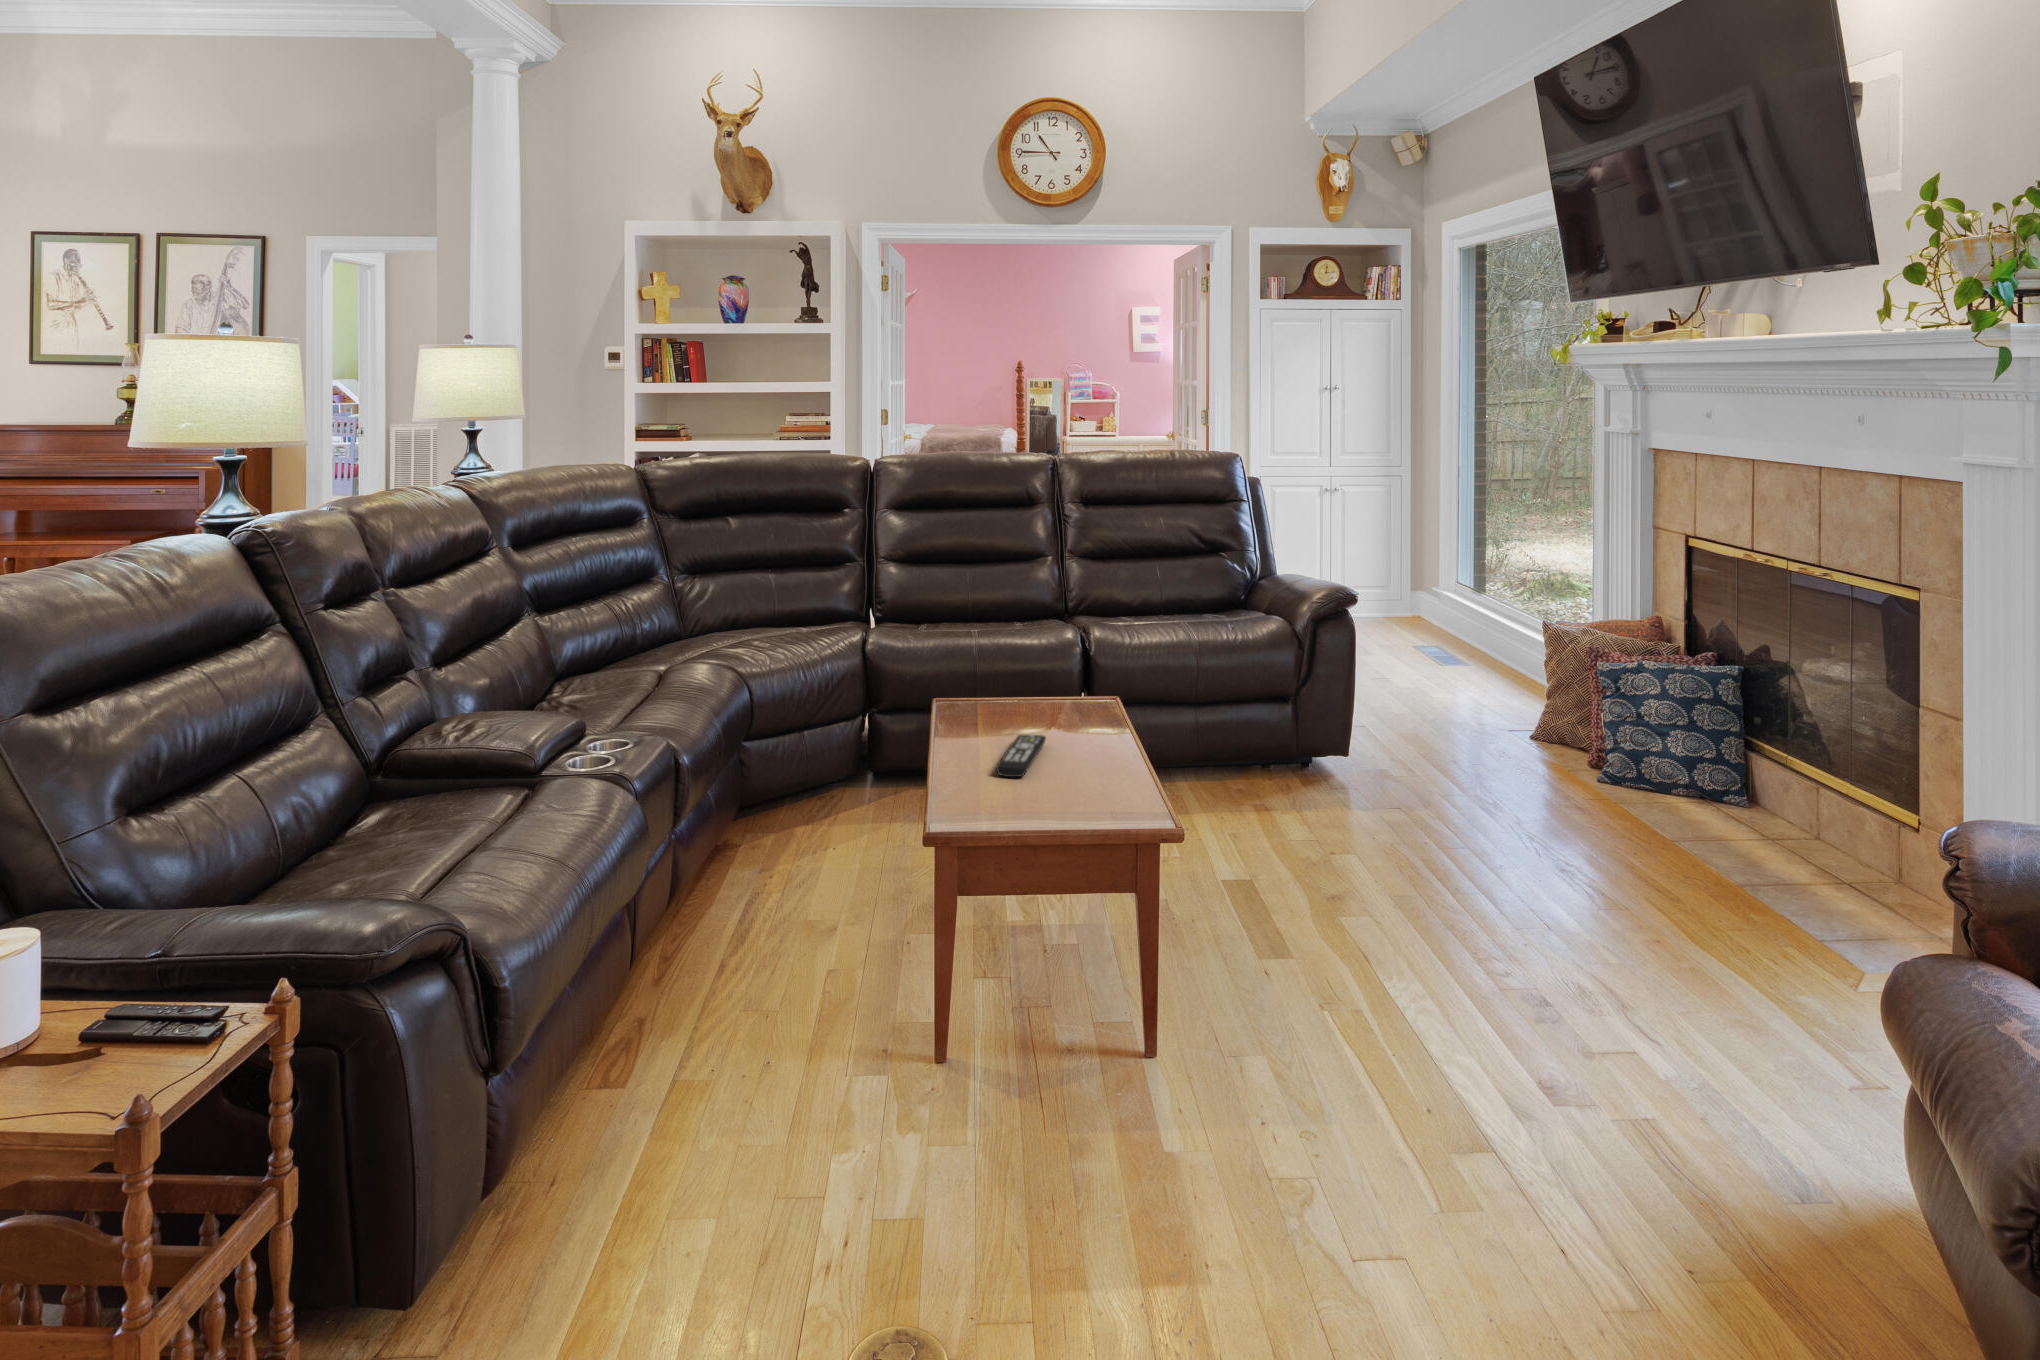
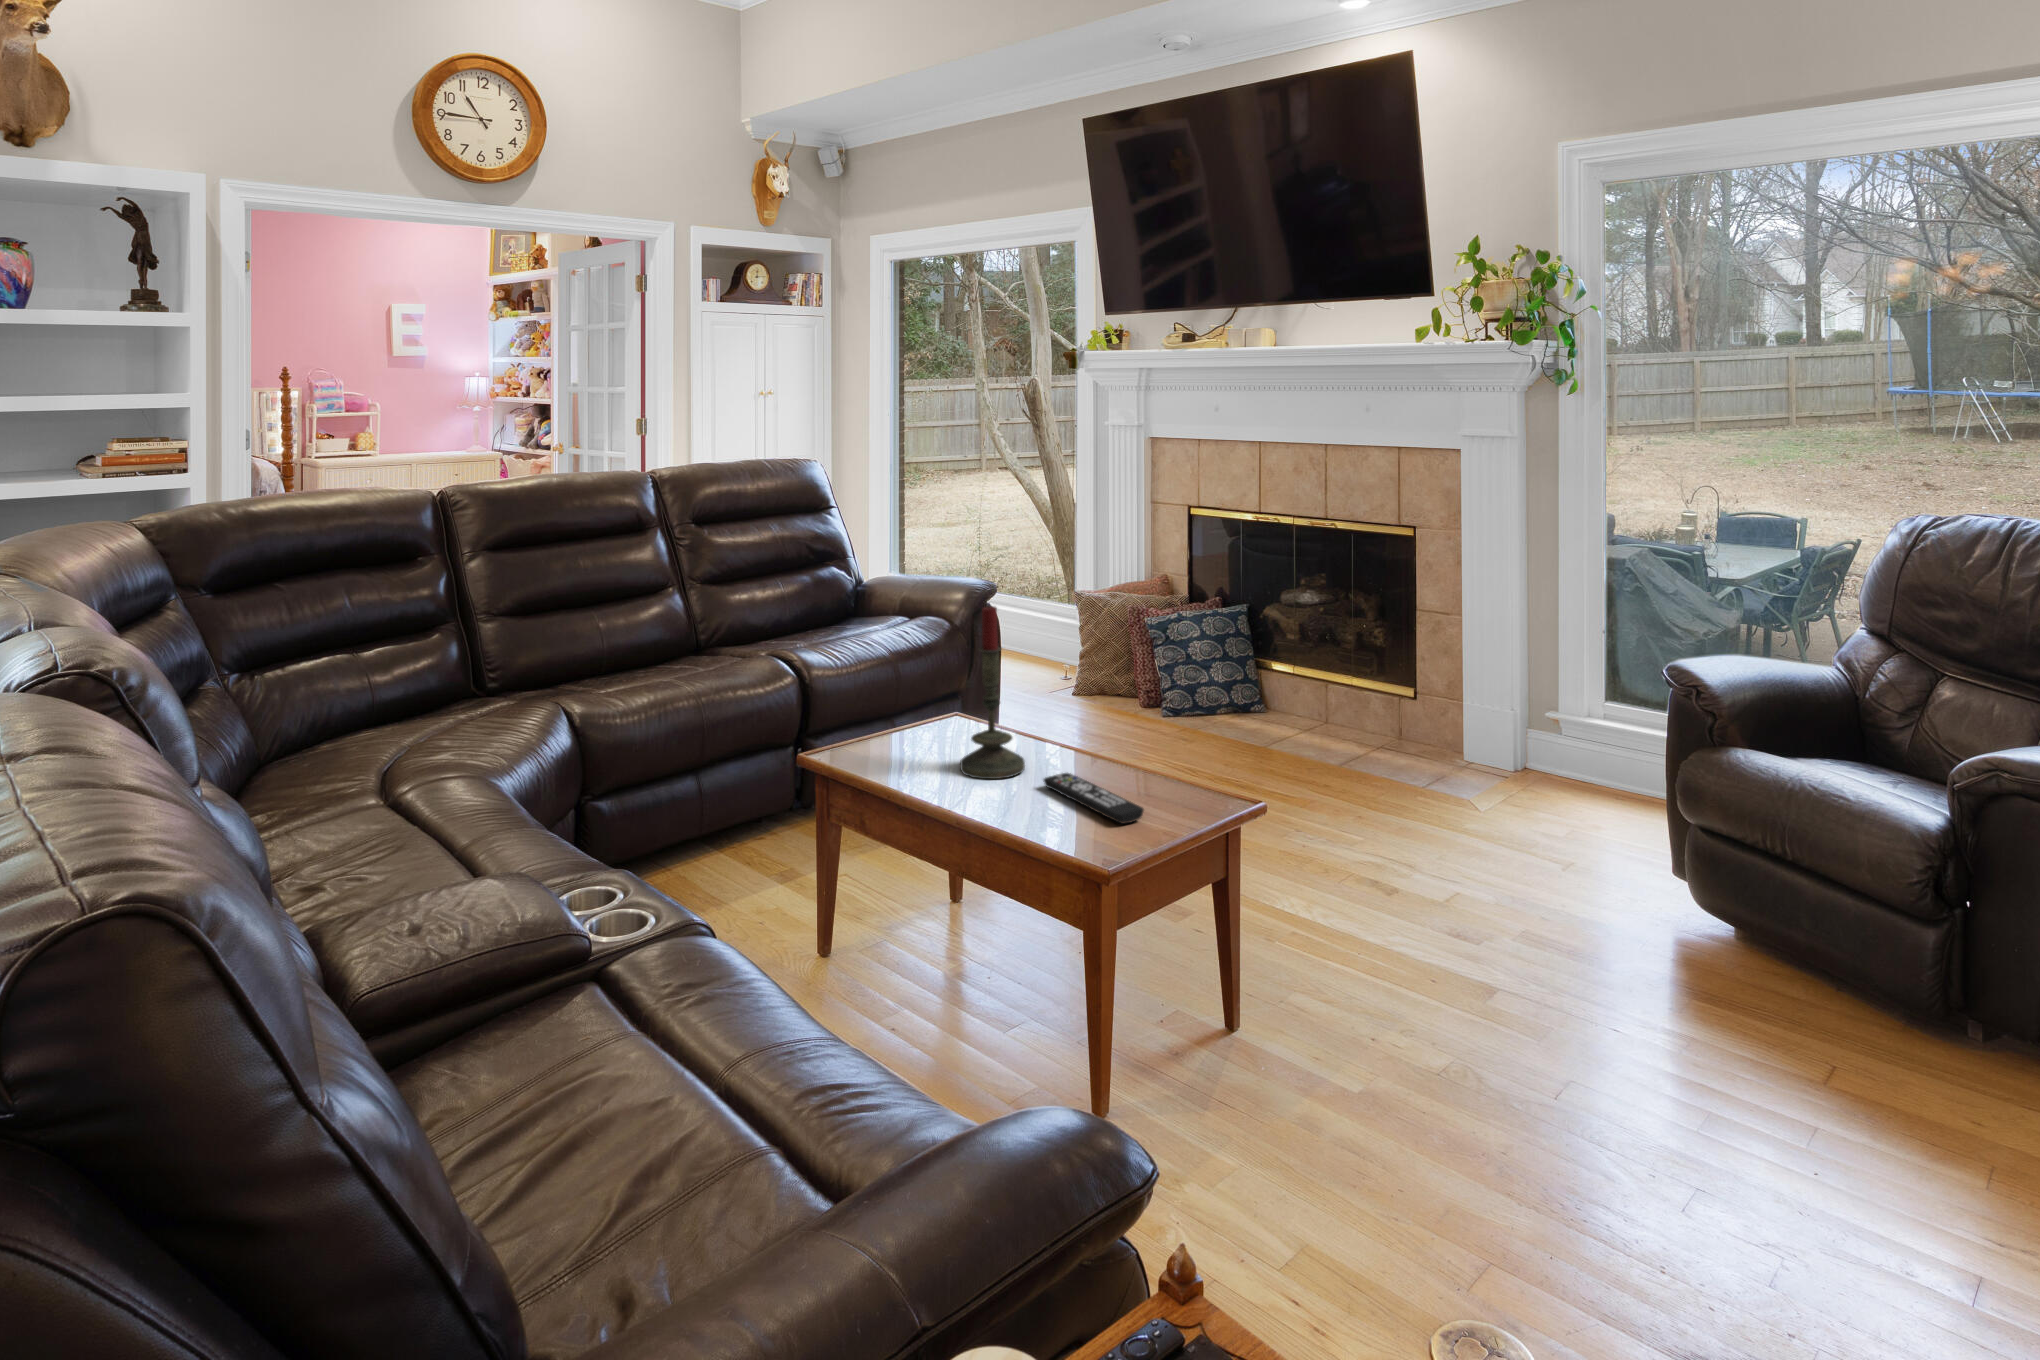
candle: none [992,576,1049,732] -> present [960,605,1025,779]

